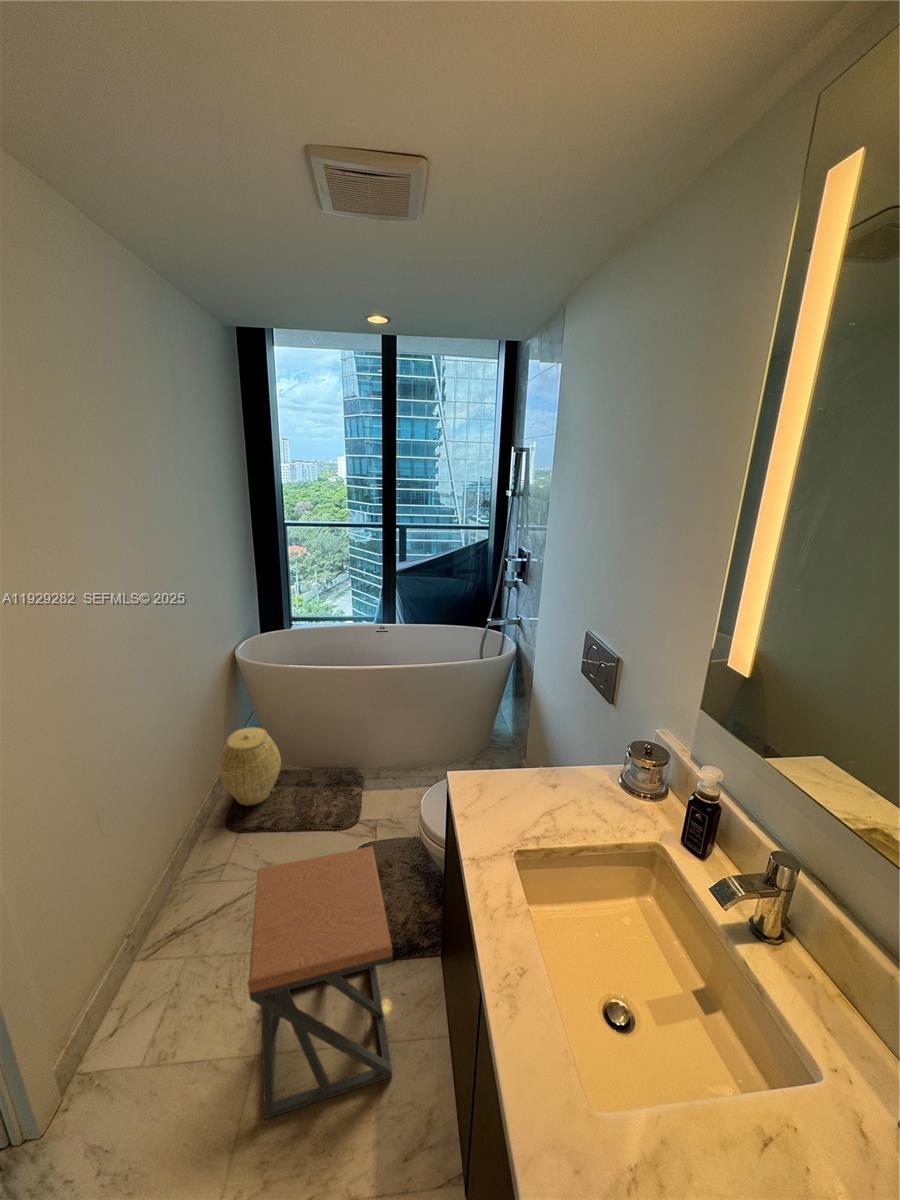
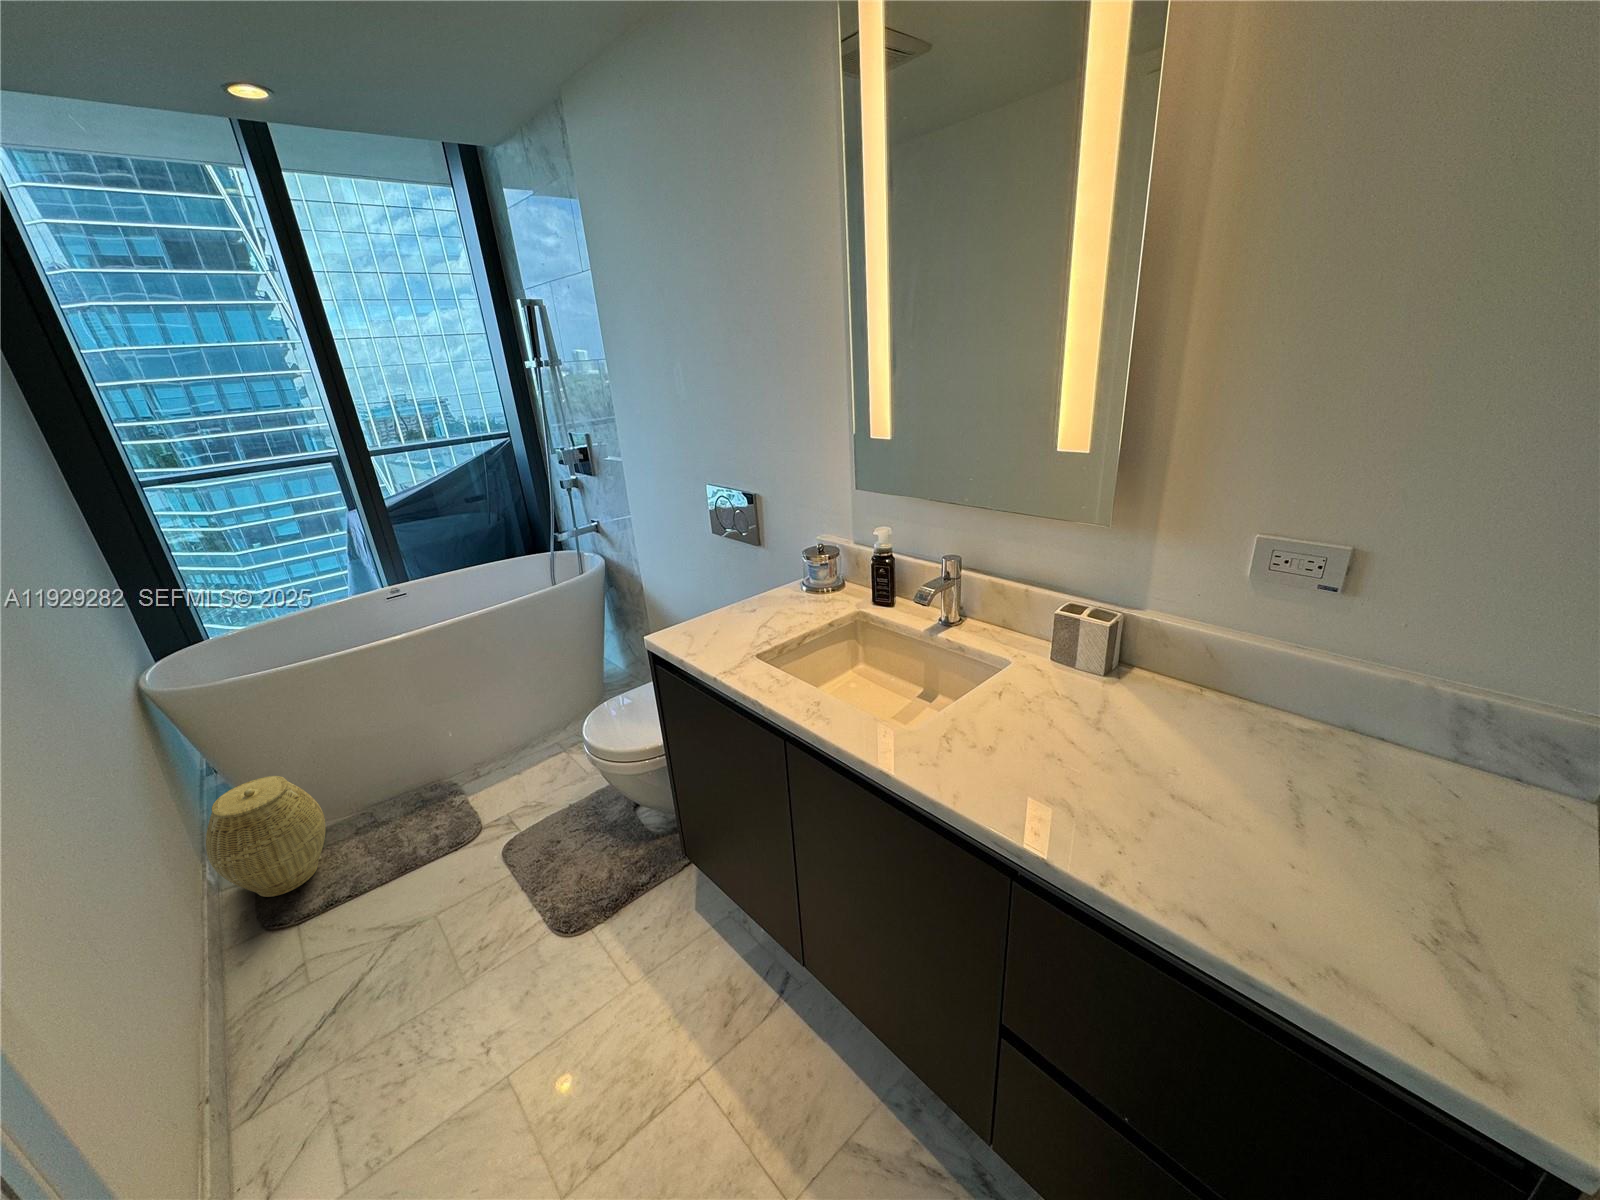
stool: present [248,847,392,1119] -> none [427,784,675,1110]

